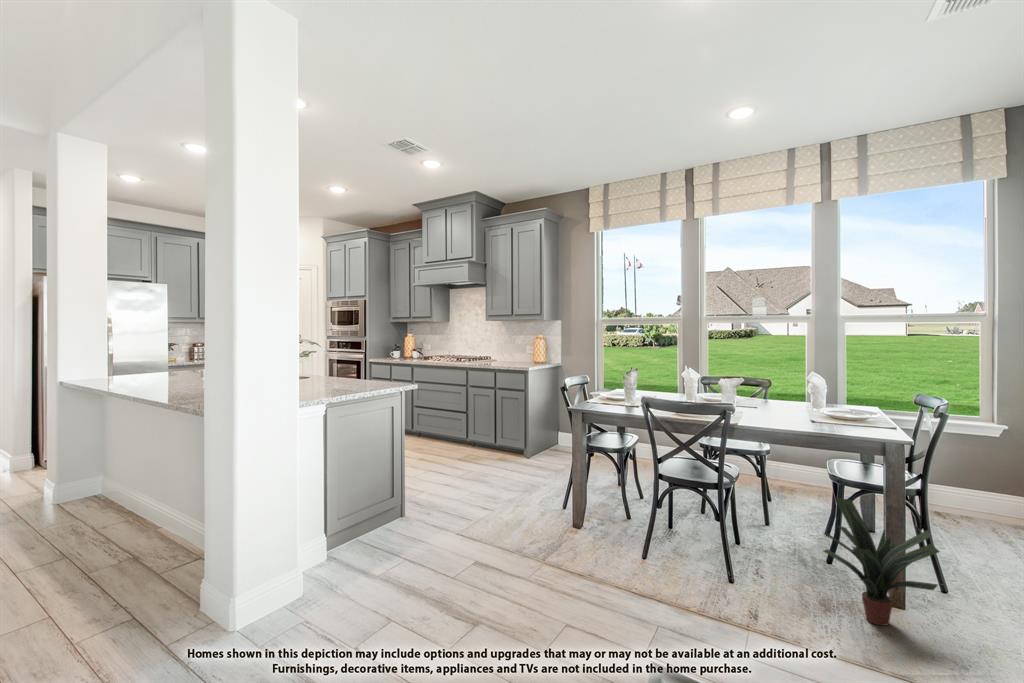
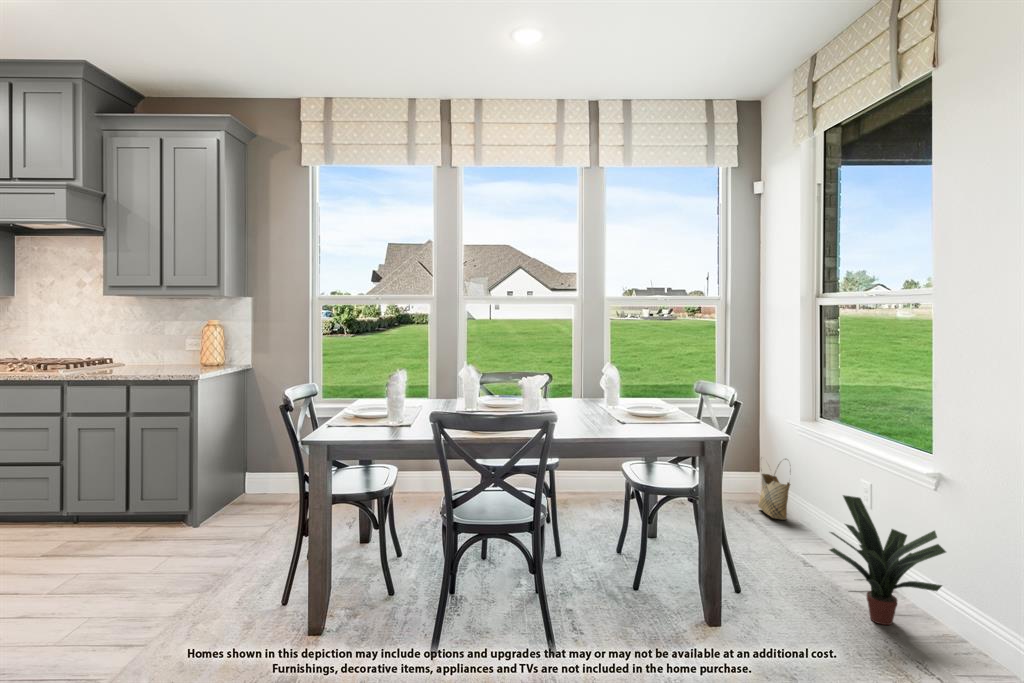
woven basket: none [748,465,780,526] -> present [758,459,790,520]

